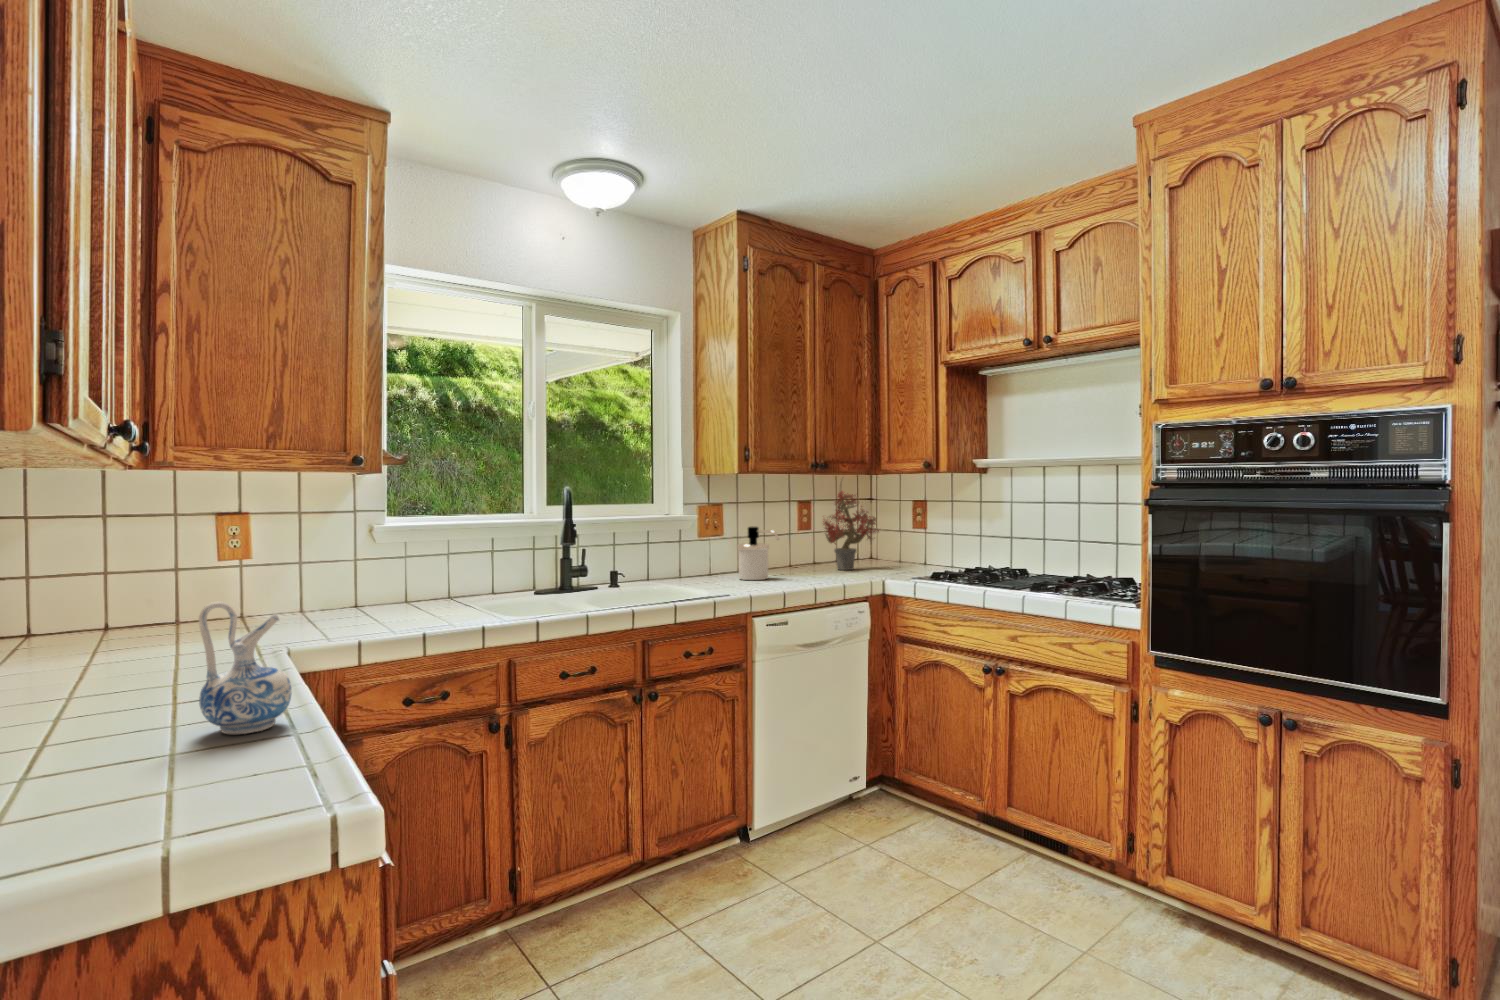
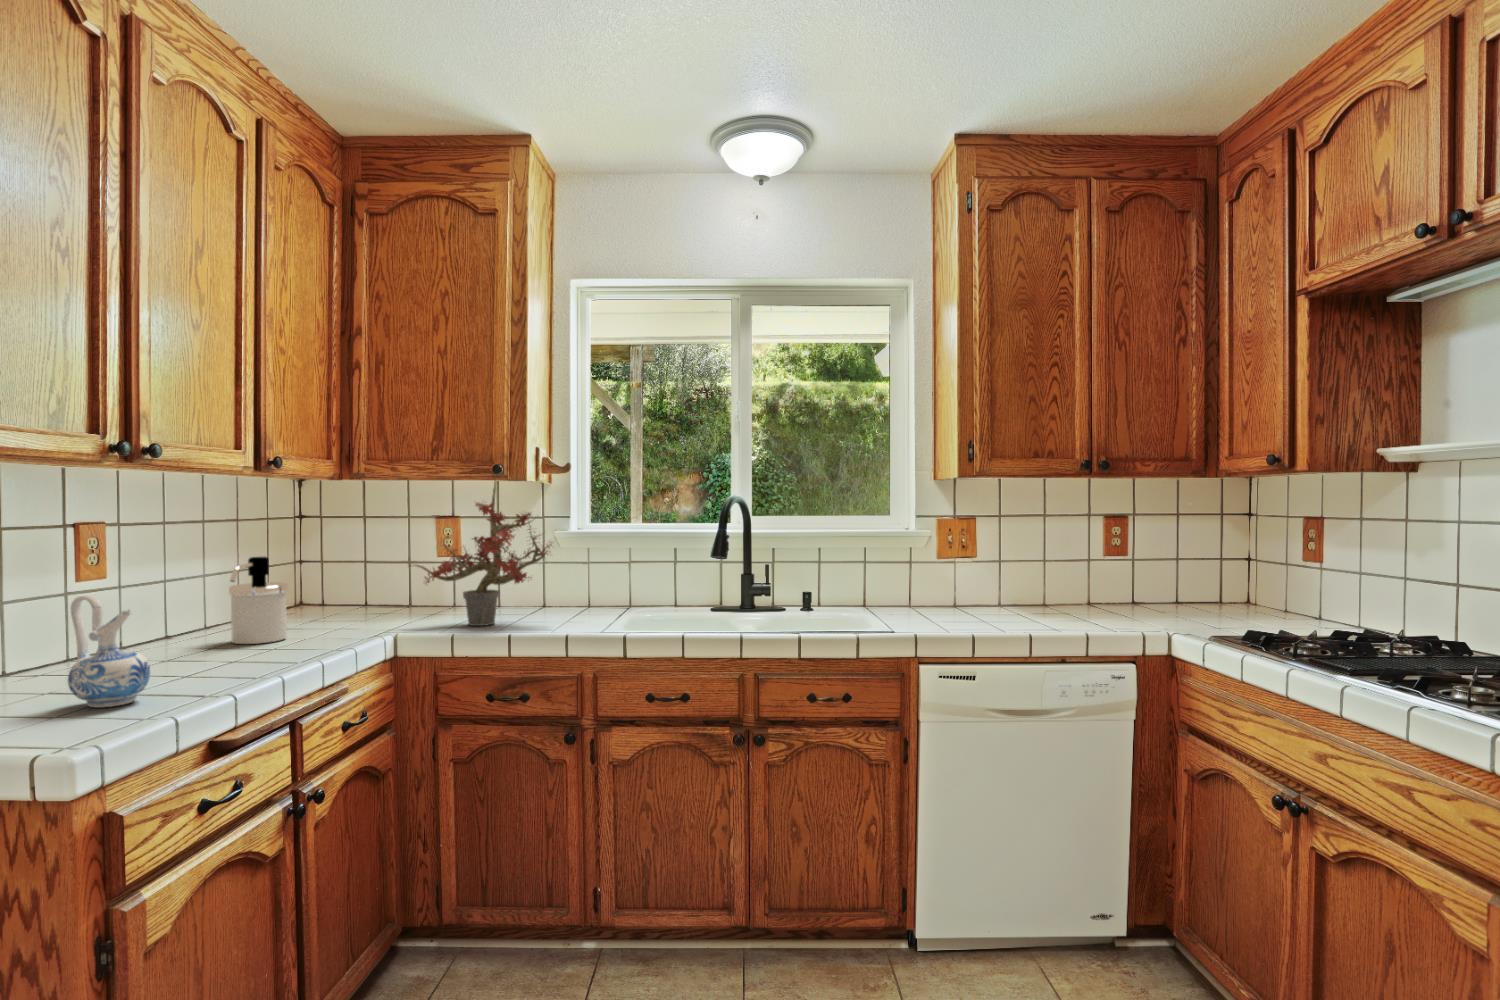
potted plant: present [823,486,879,570] -> present [415,481,553,626]
soap dispenser: present [737,526,779,580] -> present [229,556,288,644]

